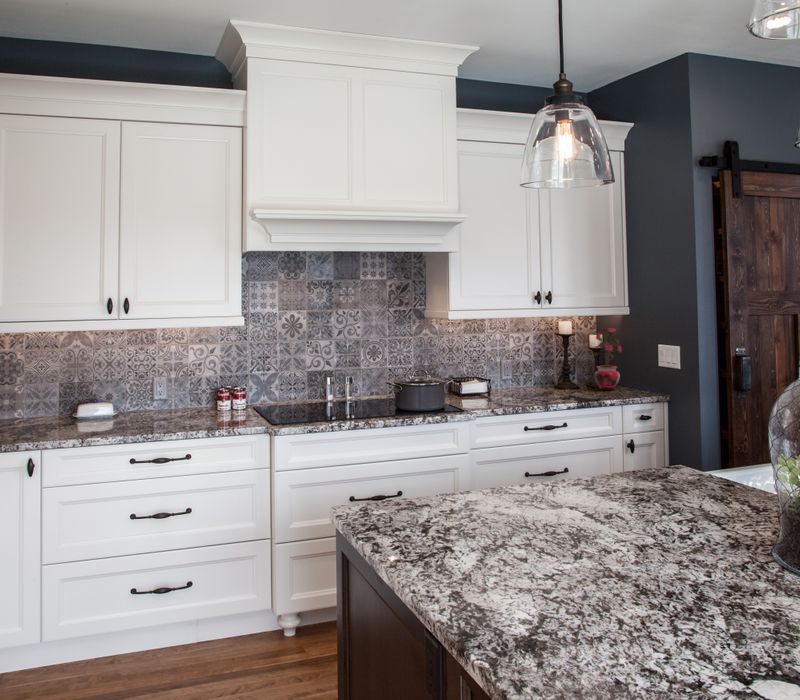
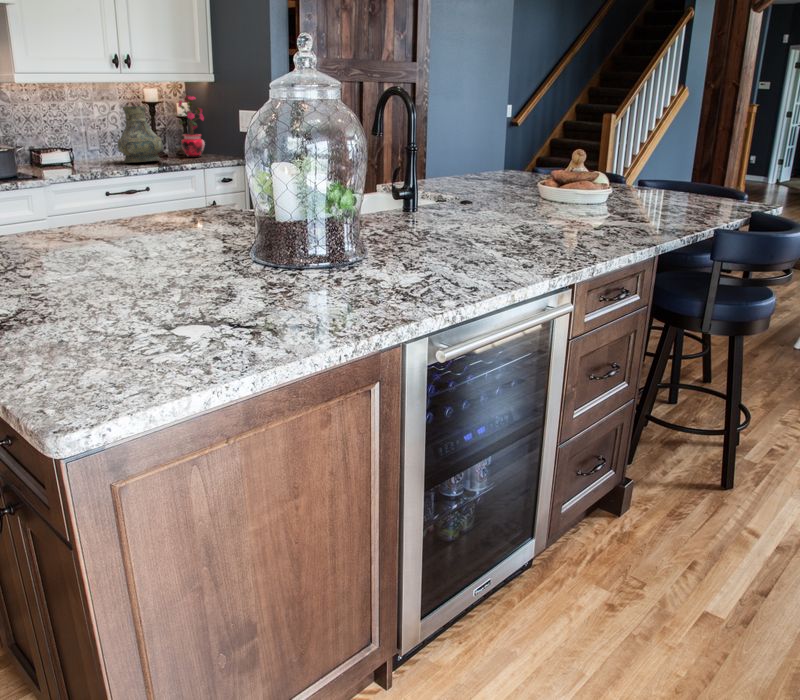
vase: none [533,339,579,395] -> present [118,106,163,163]

